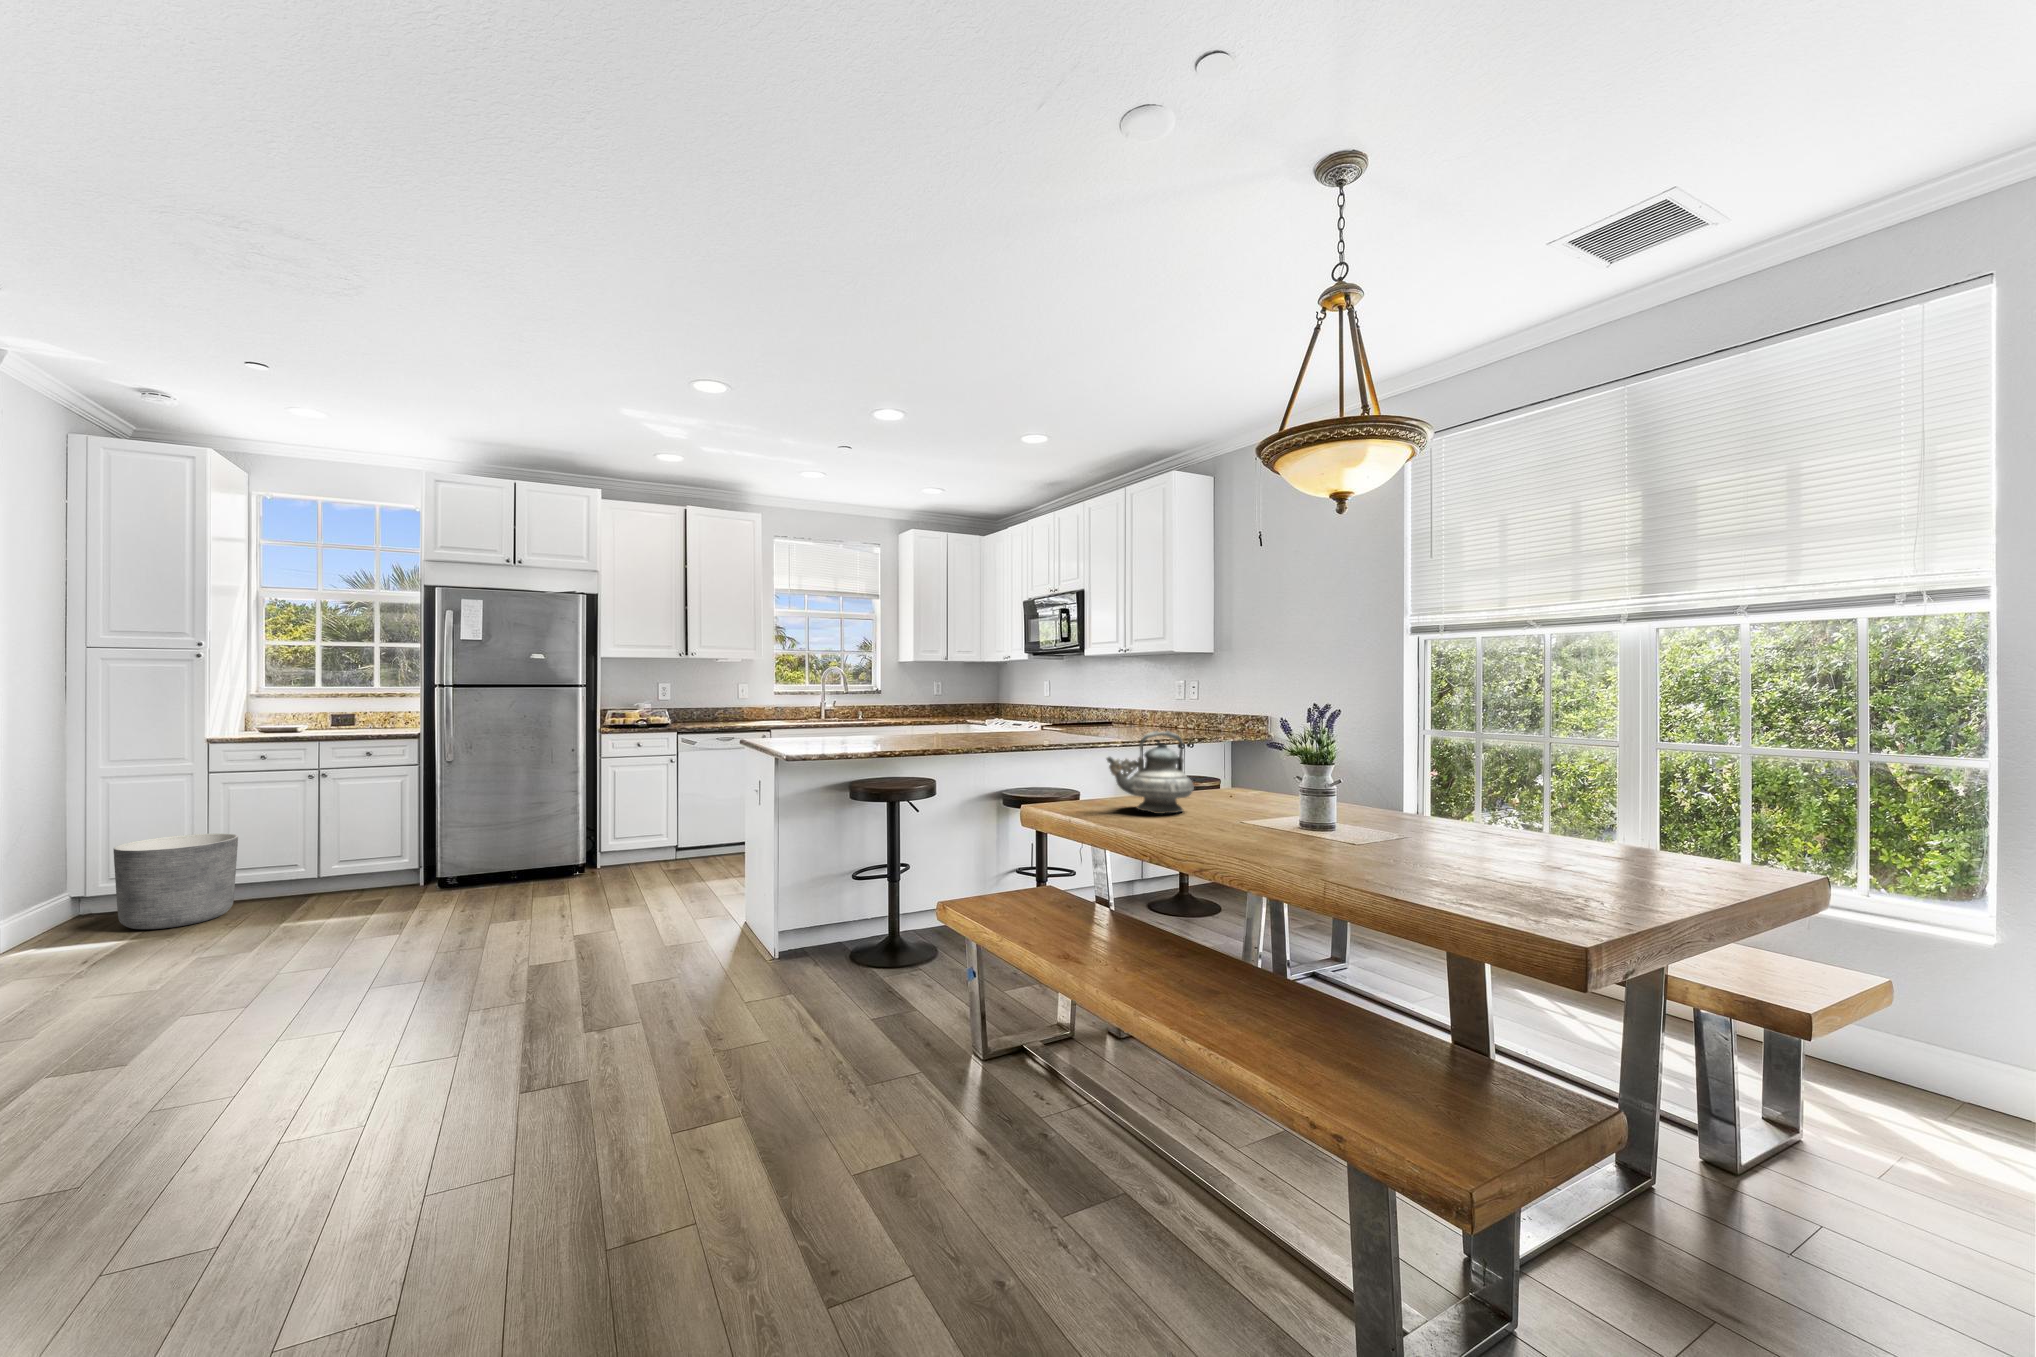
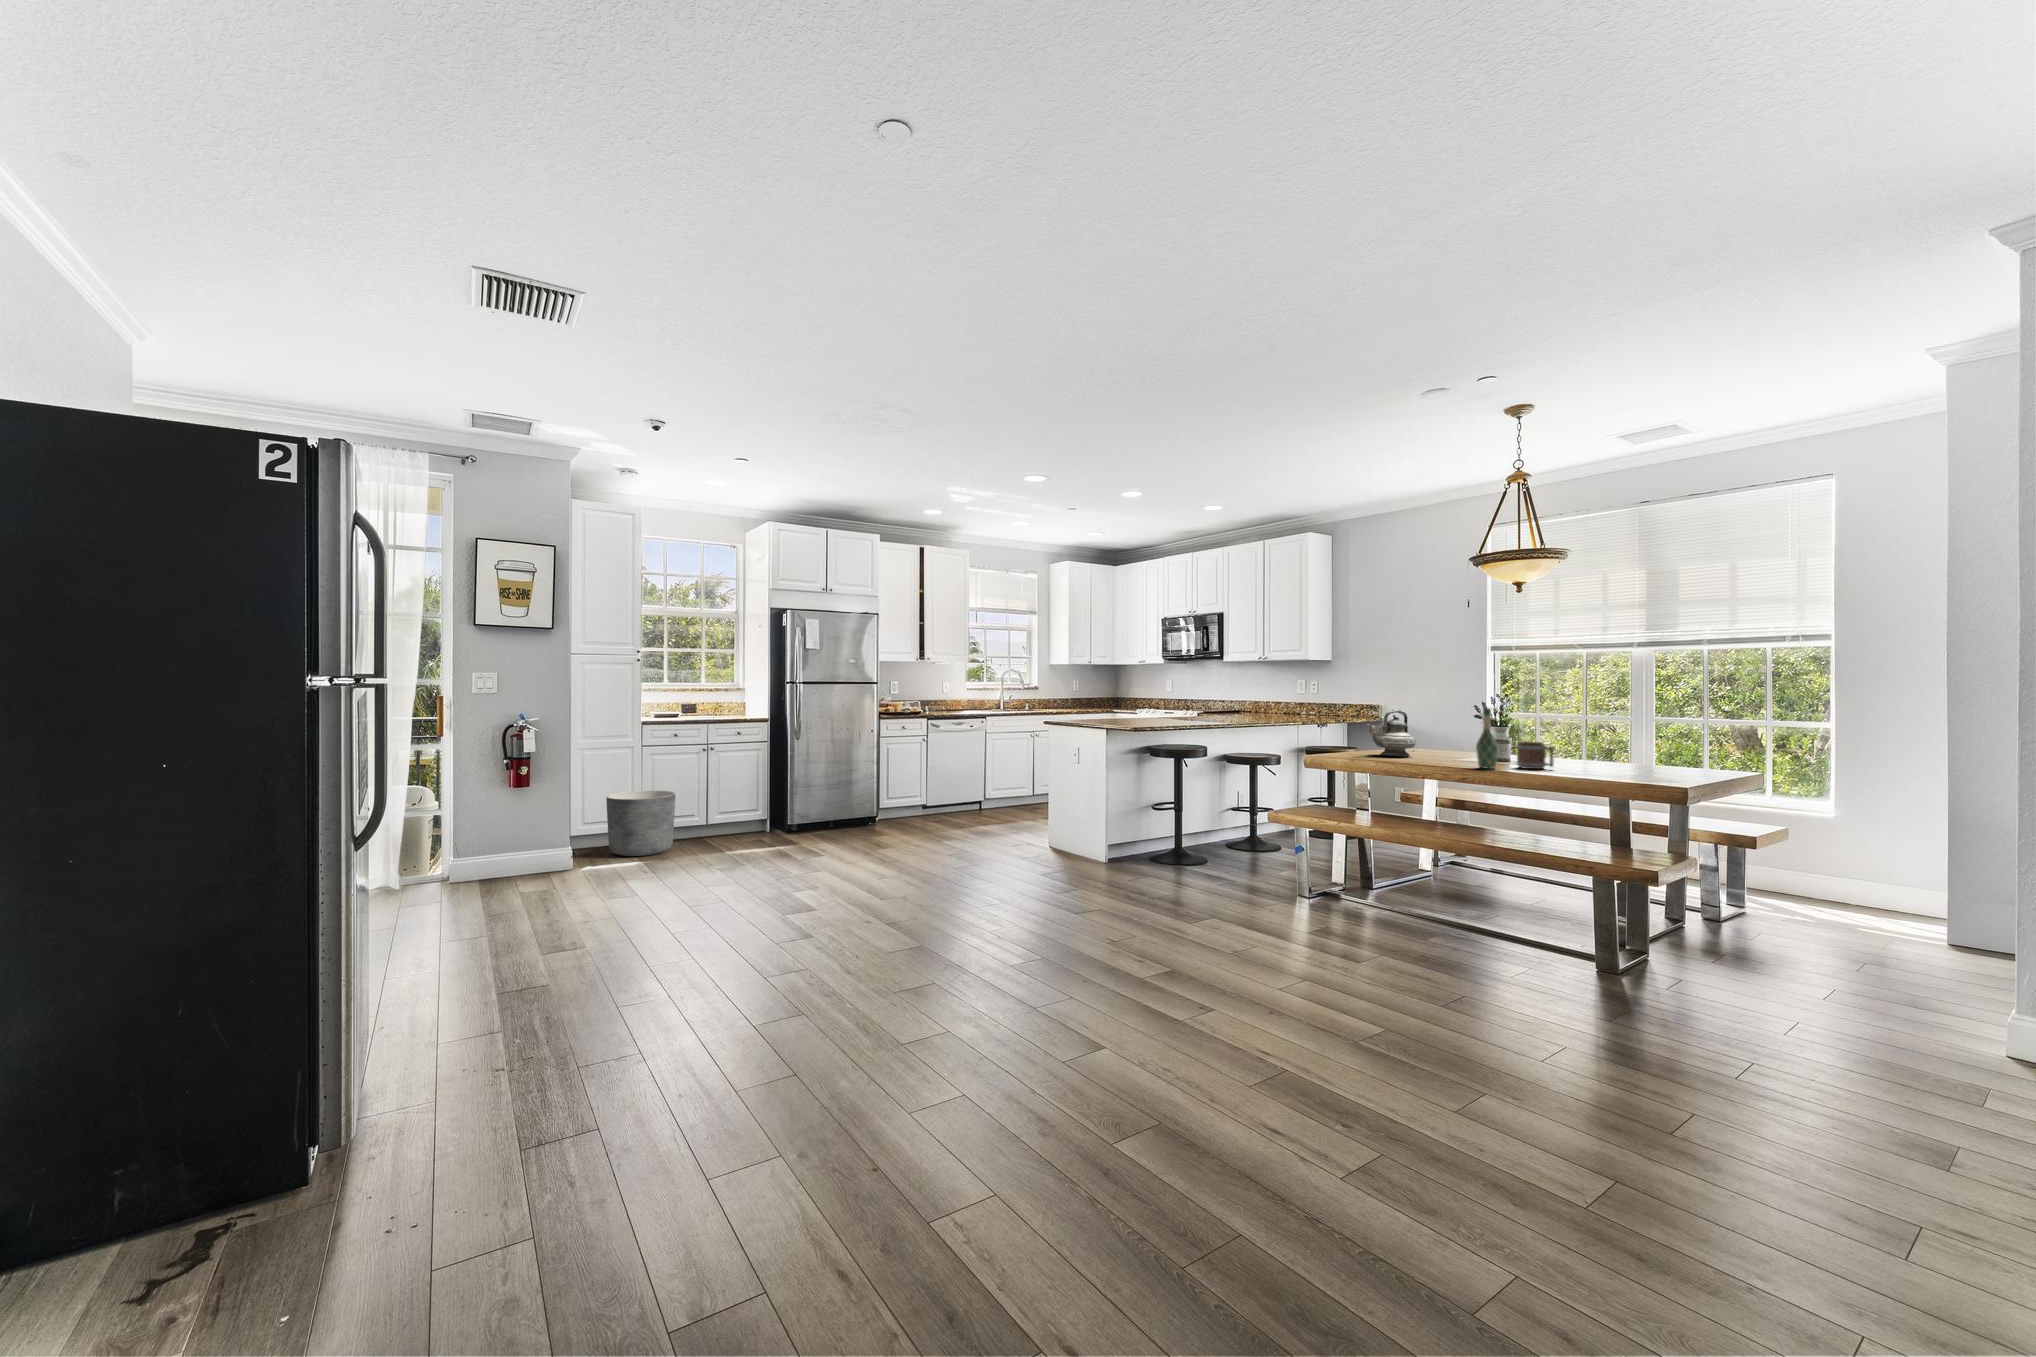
wine bottle: none [1227,733,1267,855] -> present [1476,708,1498,769]
mug: none [1310,799,1374,859] -> present [1517,741,1554,769]

